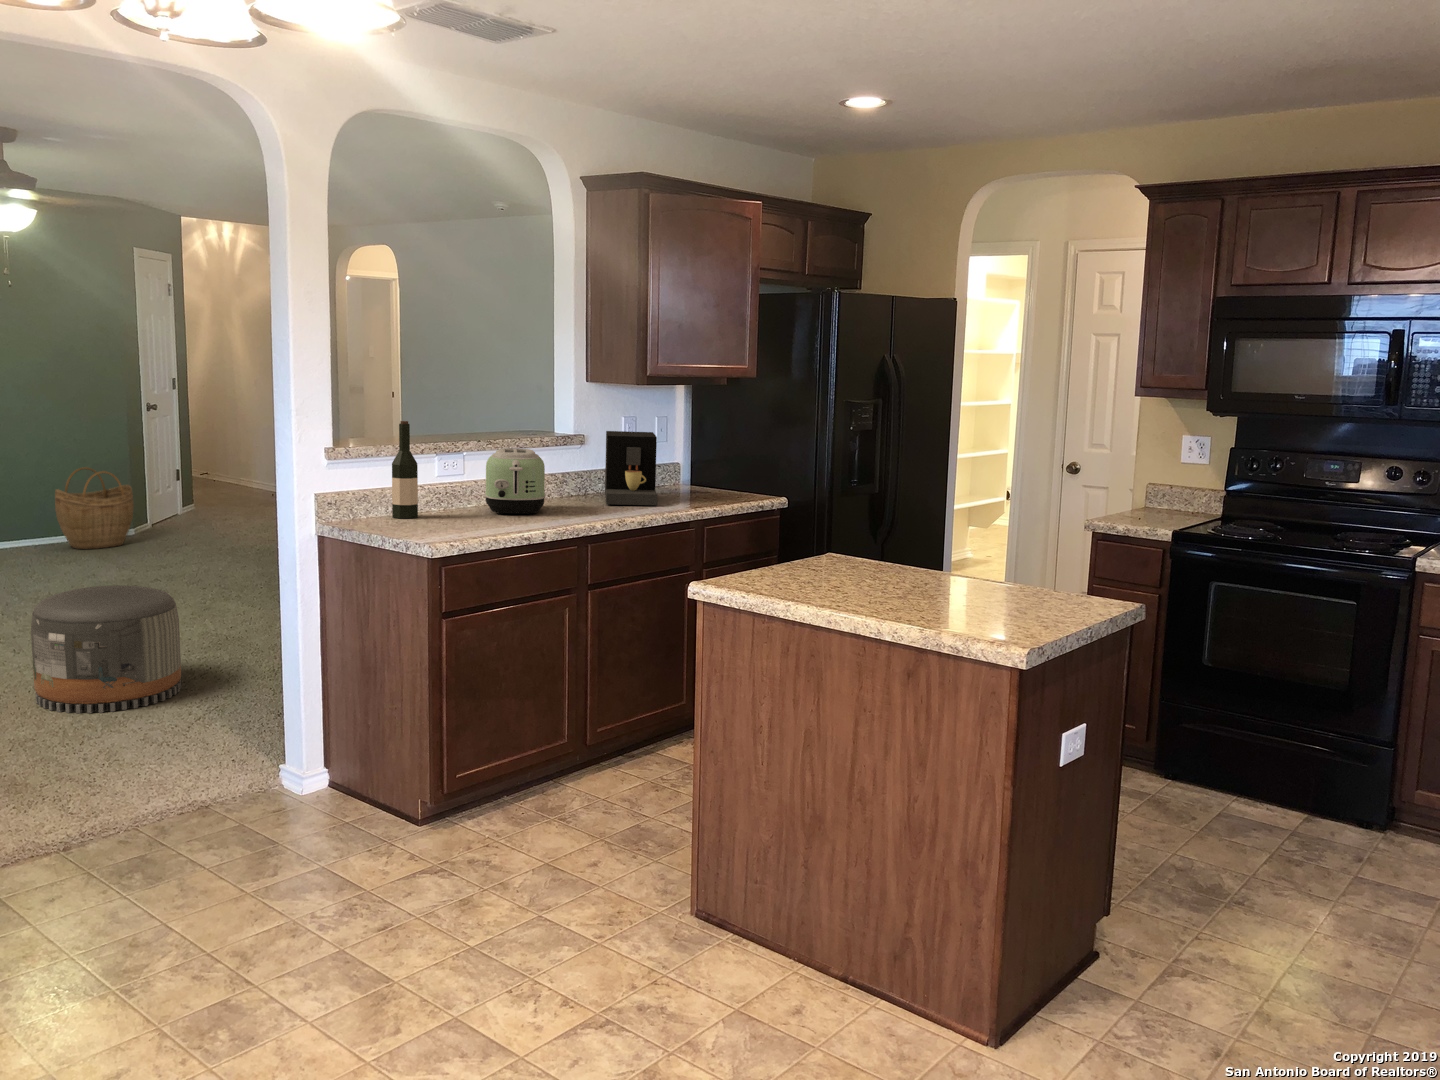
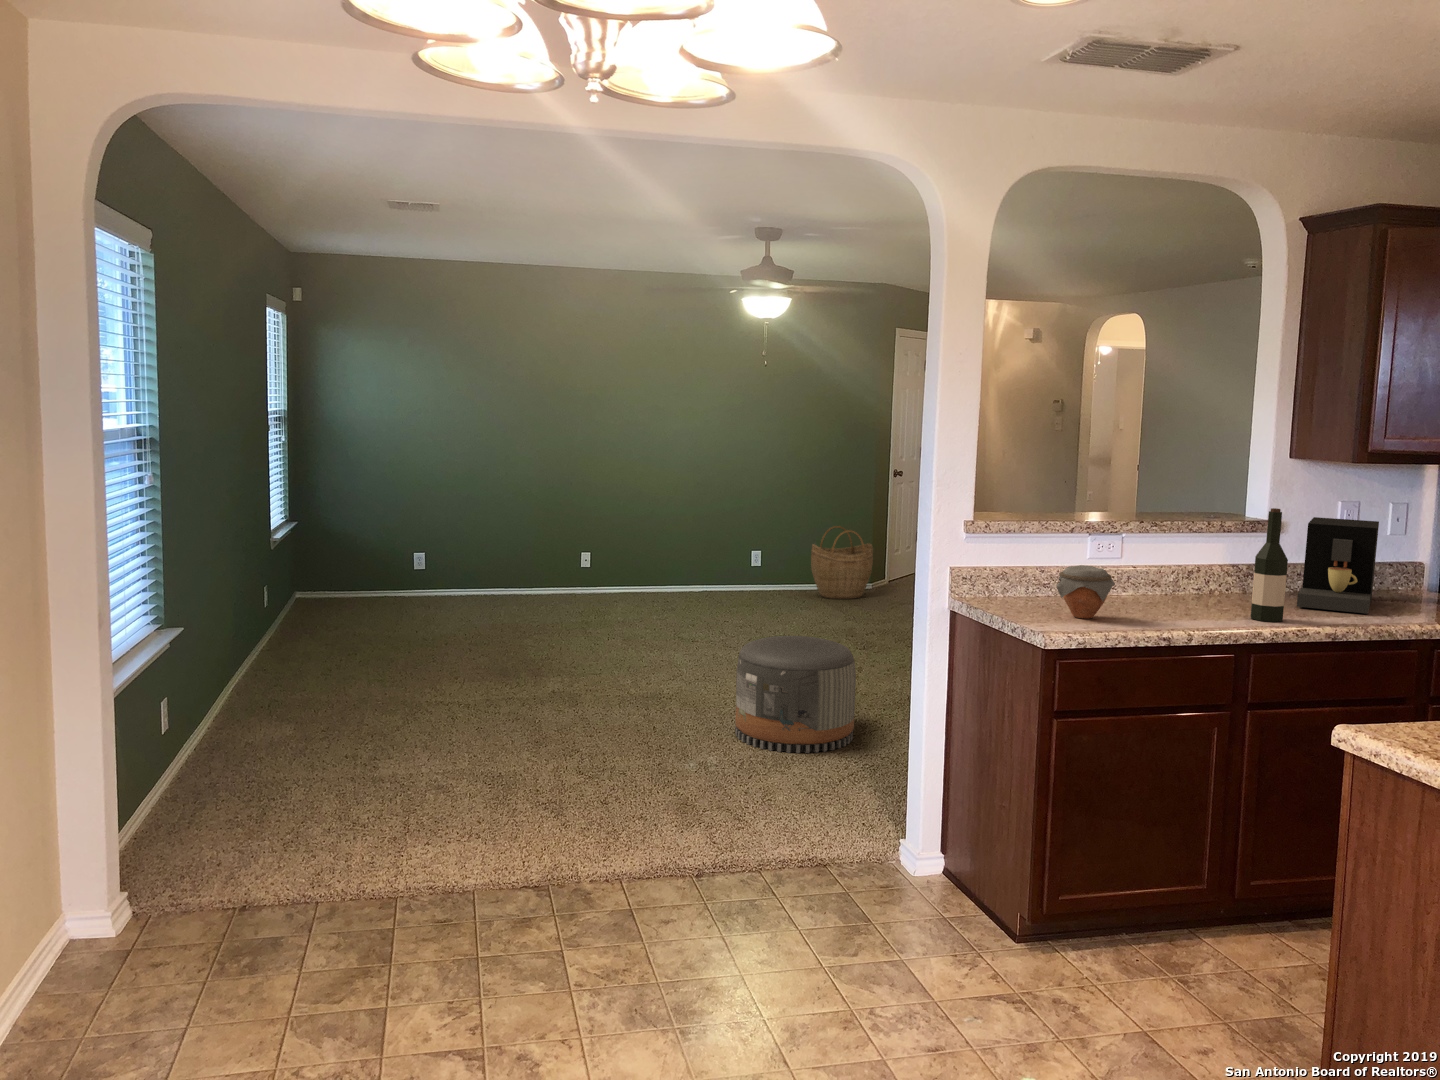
wine bottle: present [392,421,418,518] -> present [1251,508,1288,622]
toaster: present [485,449,546,515] -> none [1138,532,1214,611]
jar: none [427,481,477,528] -> present [1056,565,1115,619]

